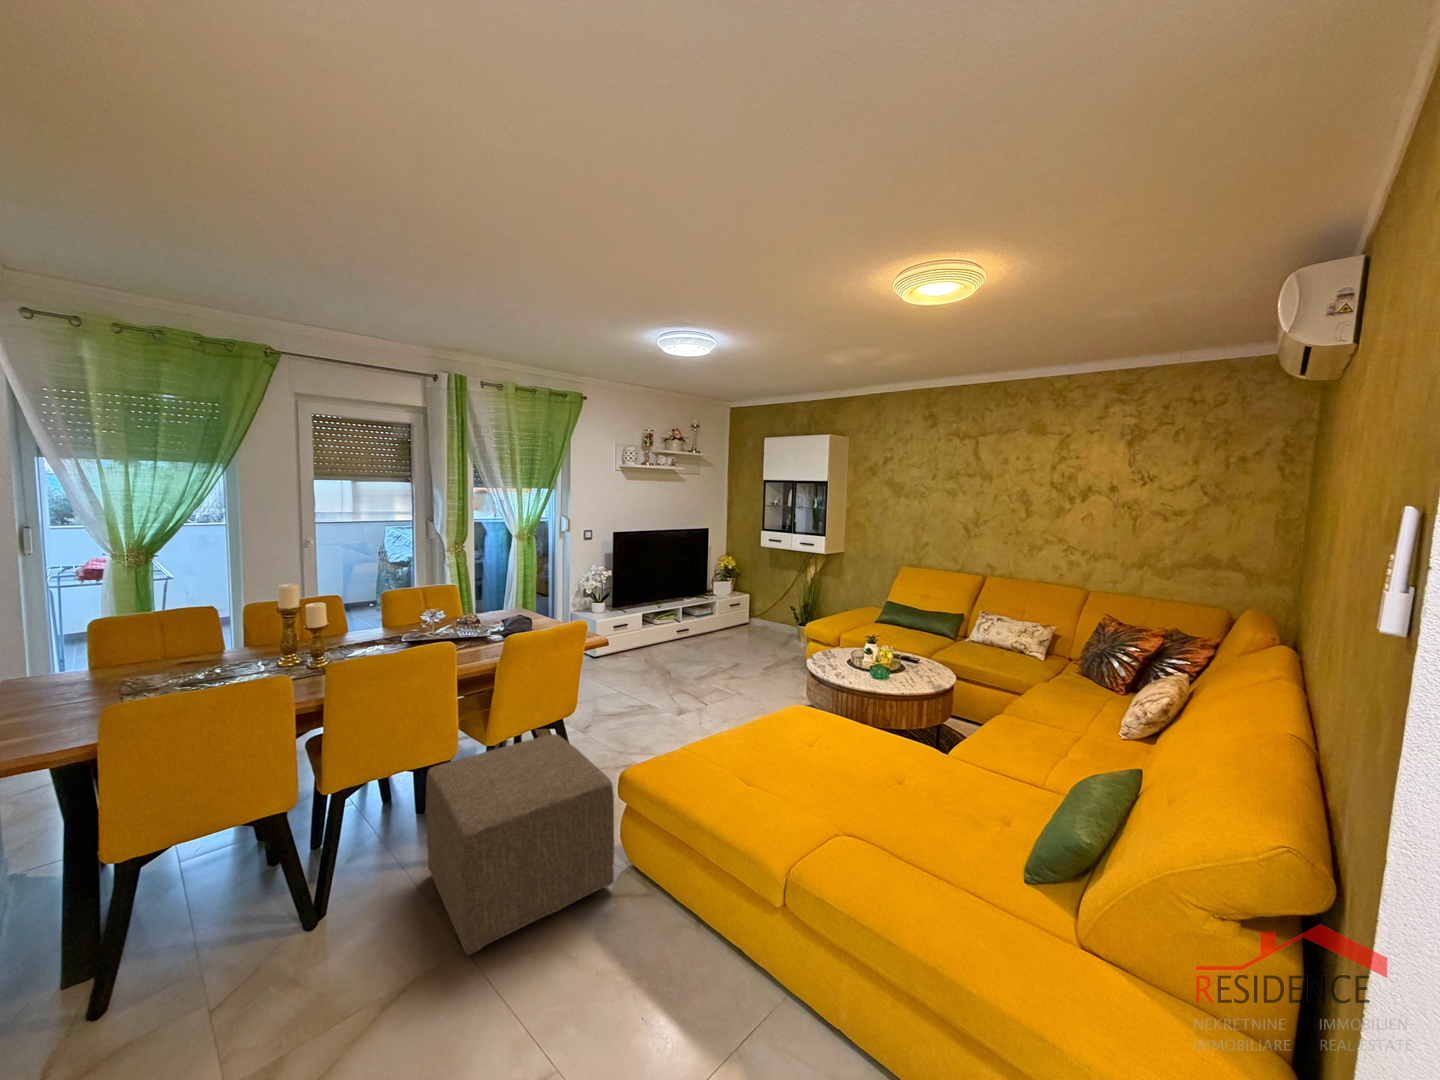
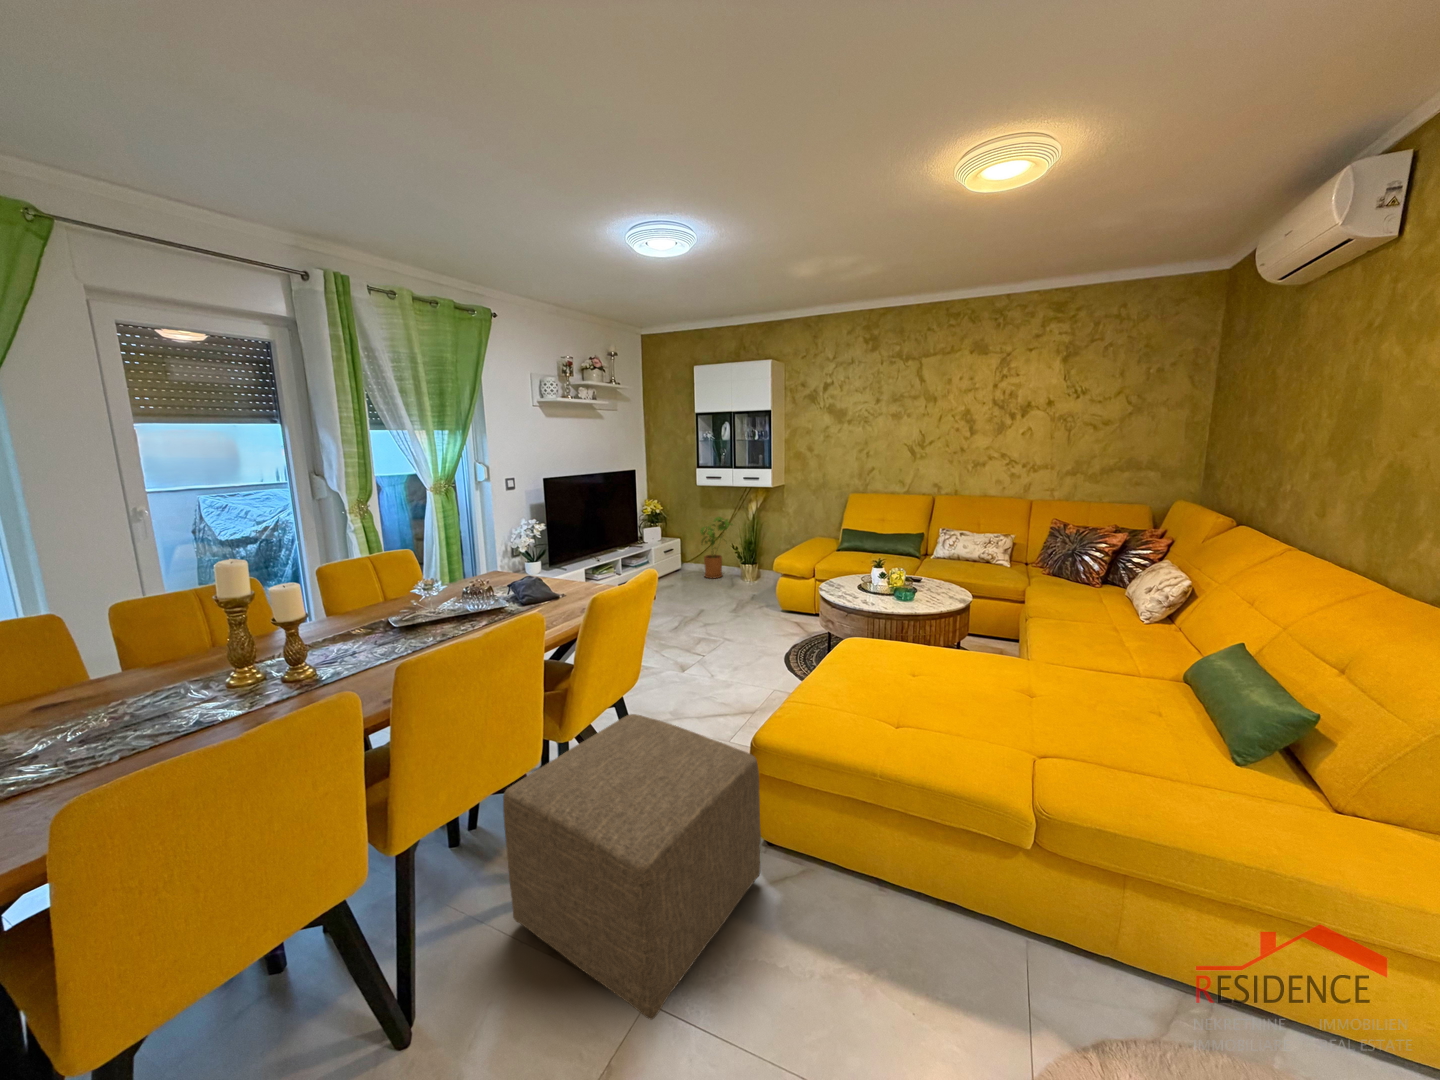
house plant: none [760,577,795,635] -> present [701,517,733,579]

